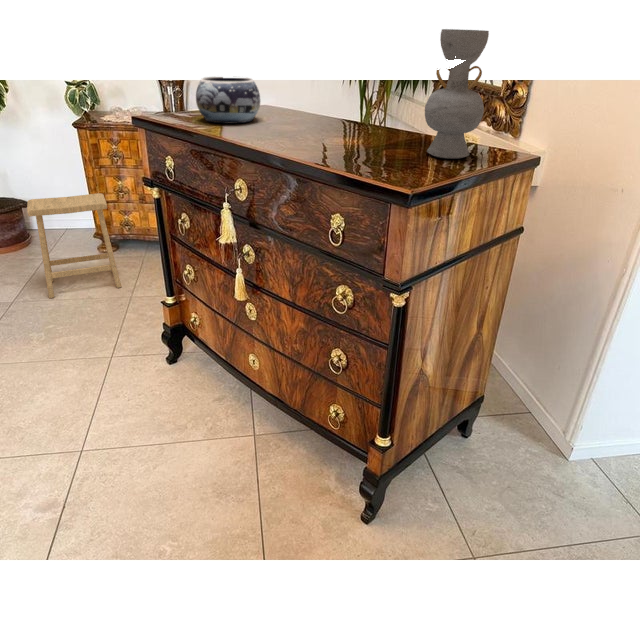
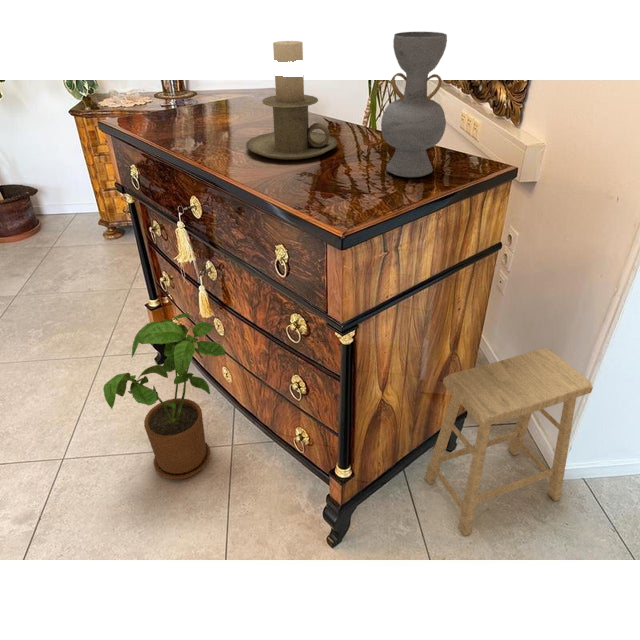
candle holder: none [290,38,375,145] -> present [246,41,338,160]
decorative bowl: present [196,77,260,123] -> none [156,76,225,130]
footstool: present [27,193,121,298] -> present [424,348,593,535]
house plant: none [147,299,265,467] -> present [103,313,225,479]

